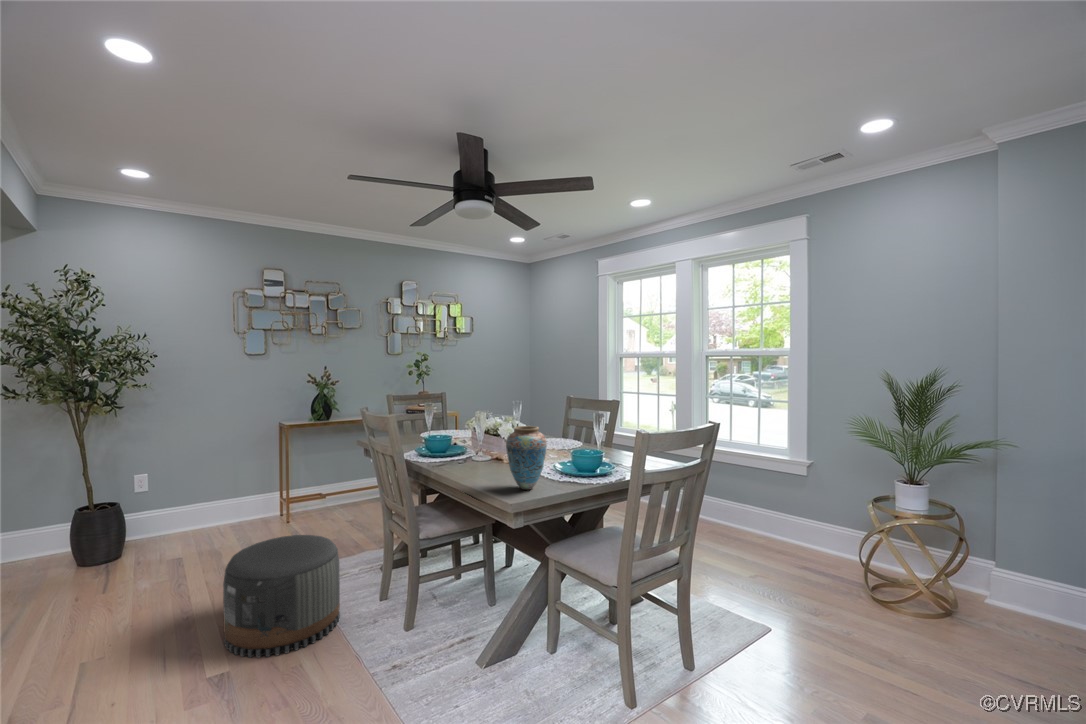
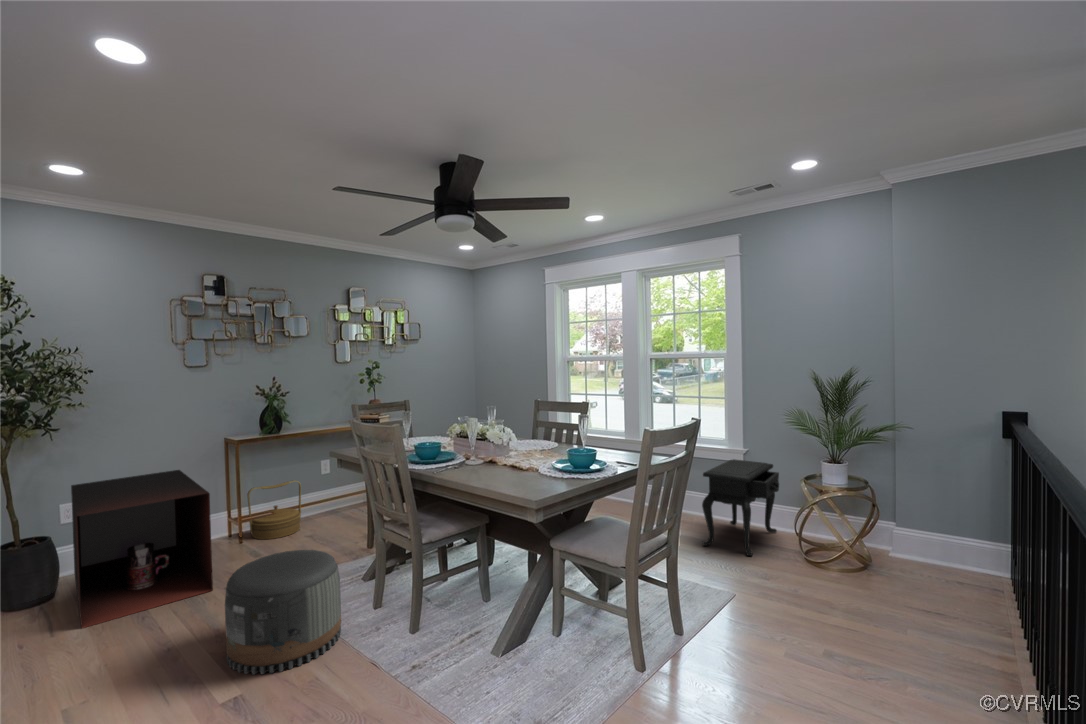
vase: present [506,426,547,490] -> none [518,431,555,489]
storage cabinet: none [121,449,244,591] -> present [71,470,213,628]
woven basket: none [296,466,347,521] -> present [247,480,301,539]
side table: none [747,471,844,584] -> present [702,459,779,556]

